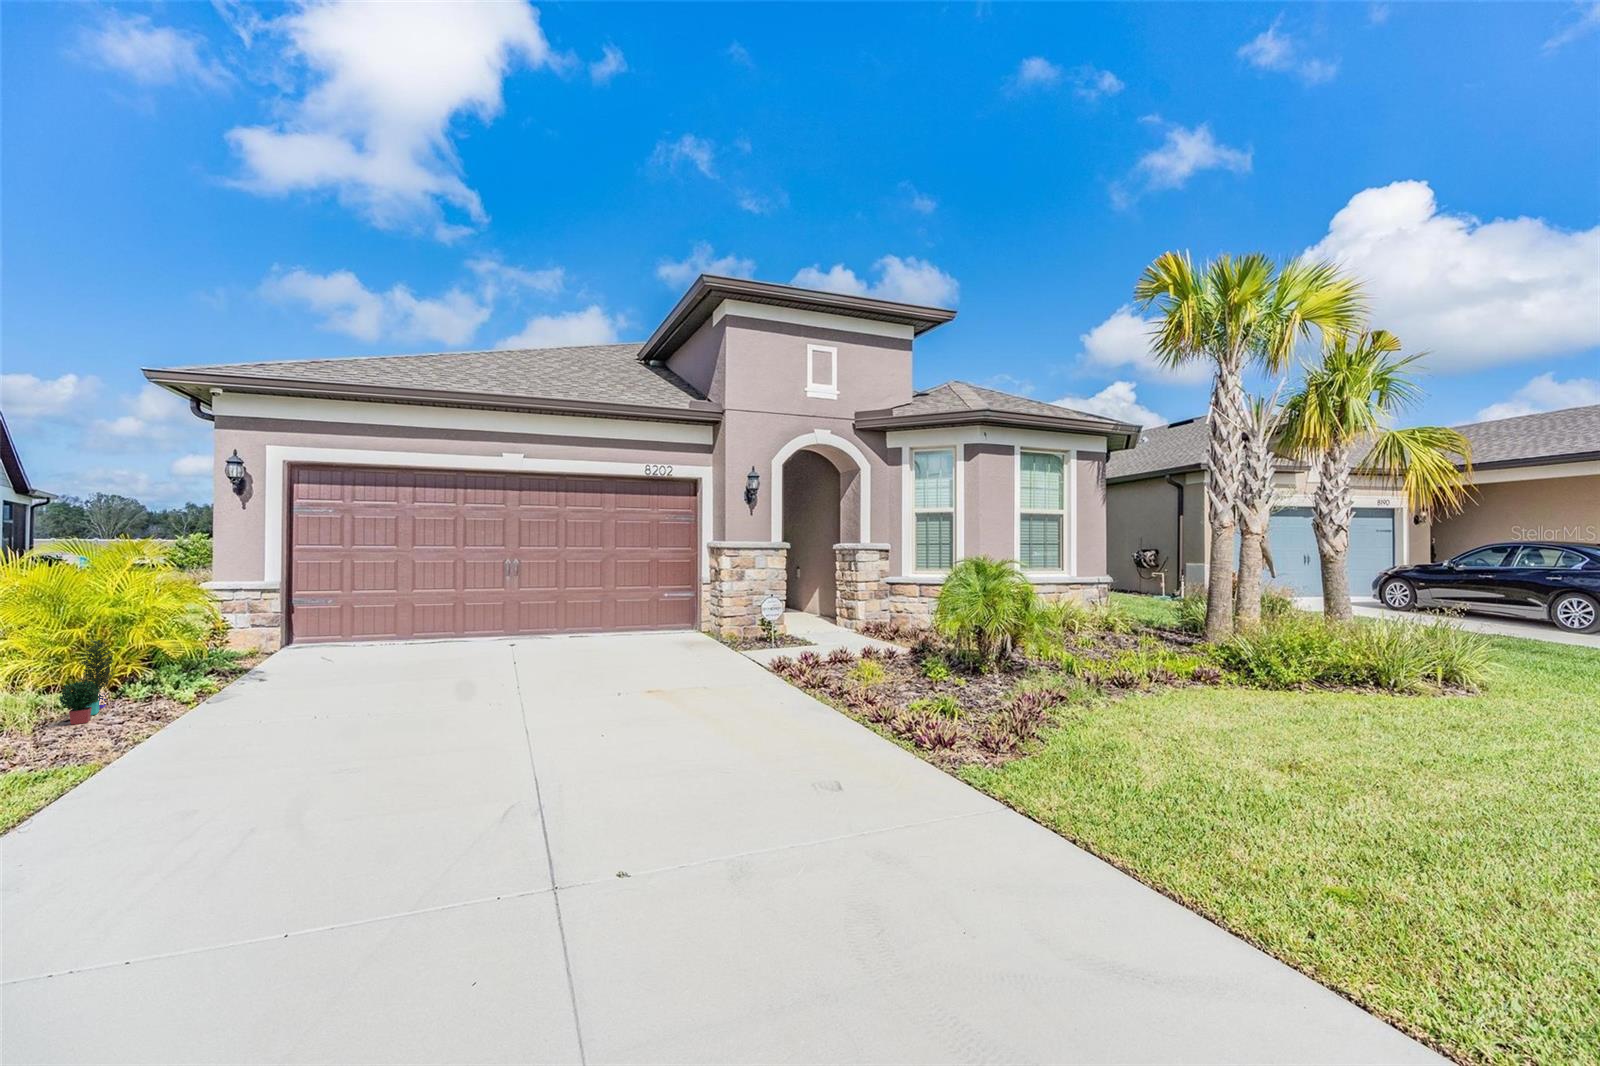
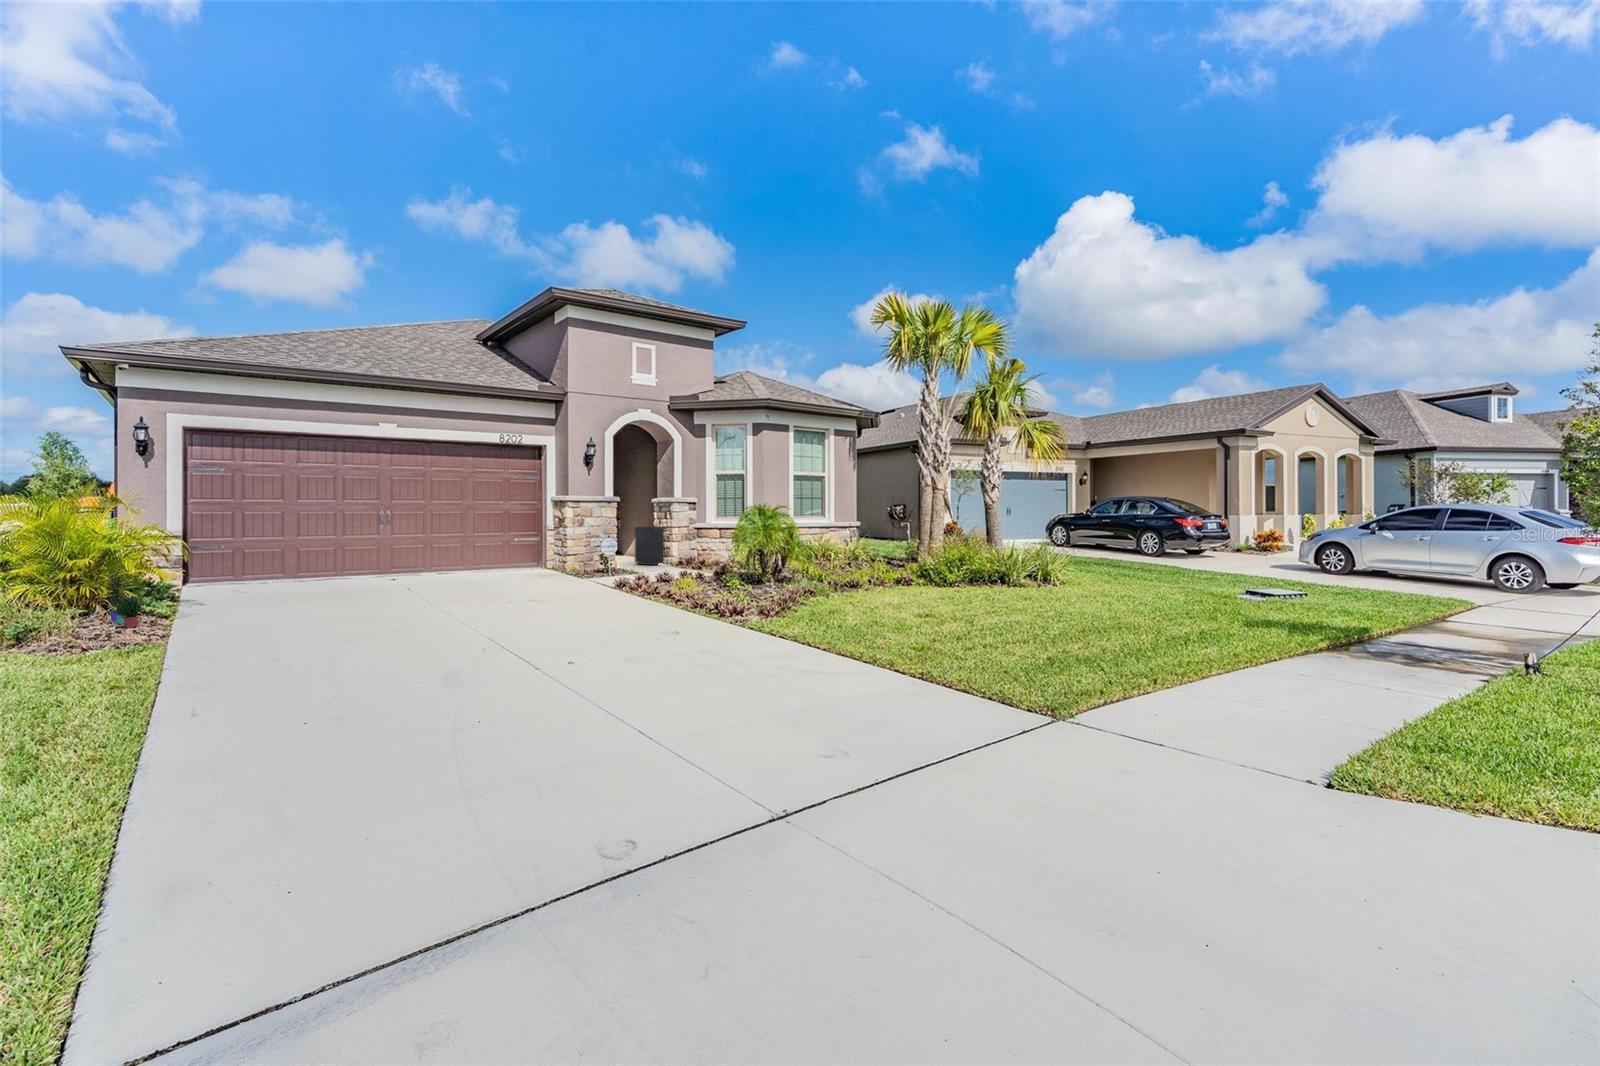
trash can: none [811,579,848,629] -> present [635,527,664,565]

